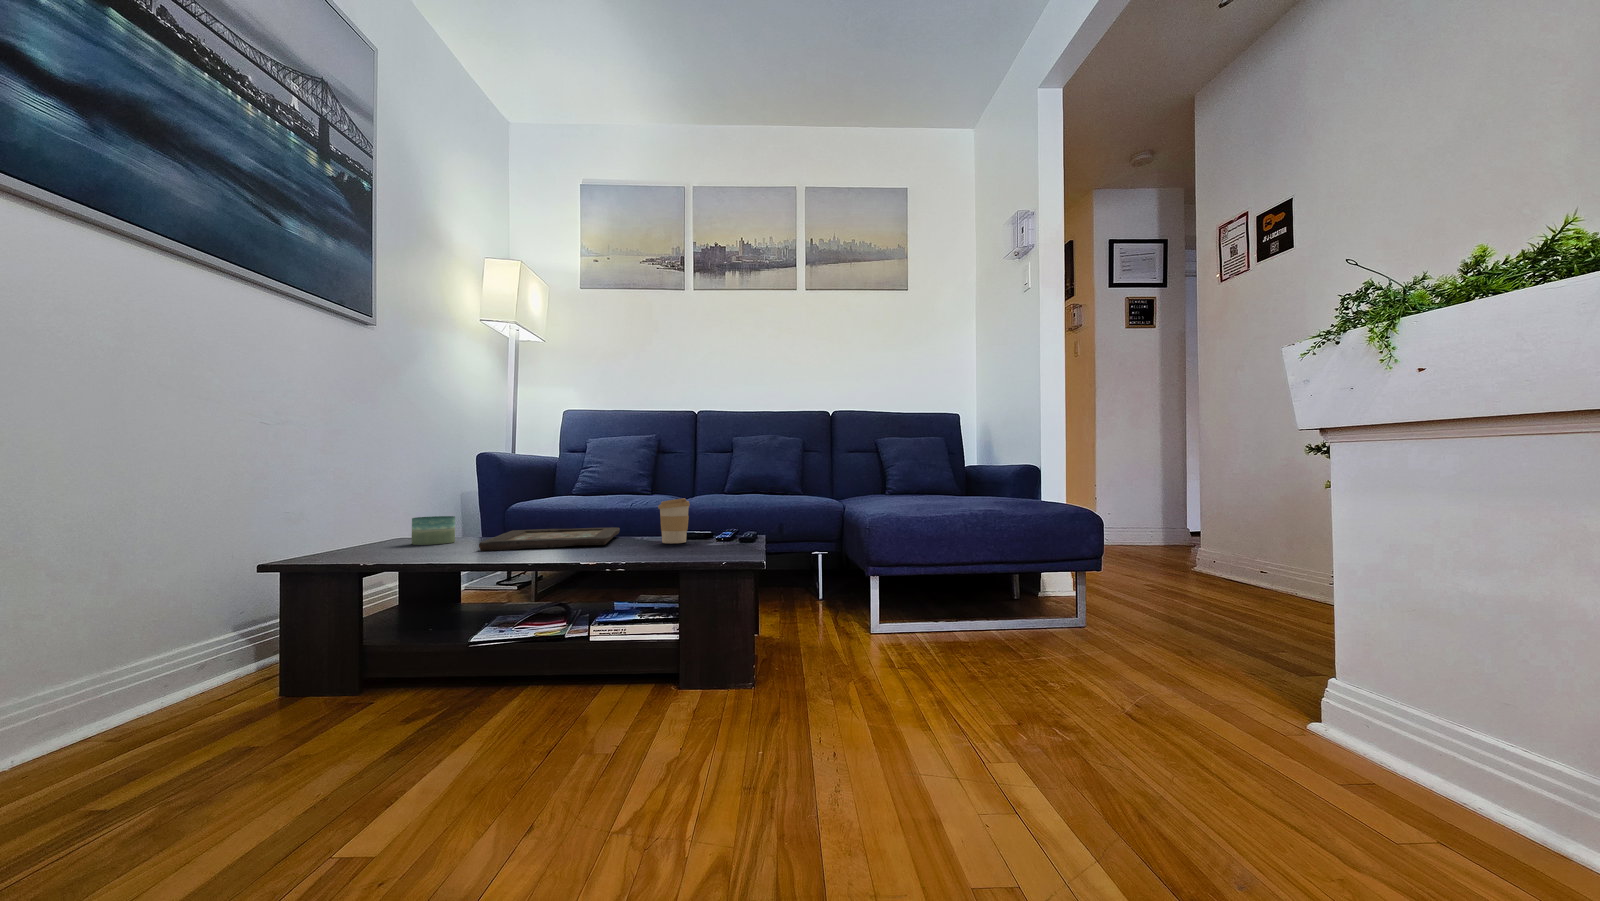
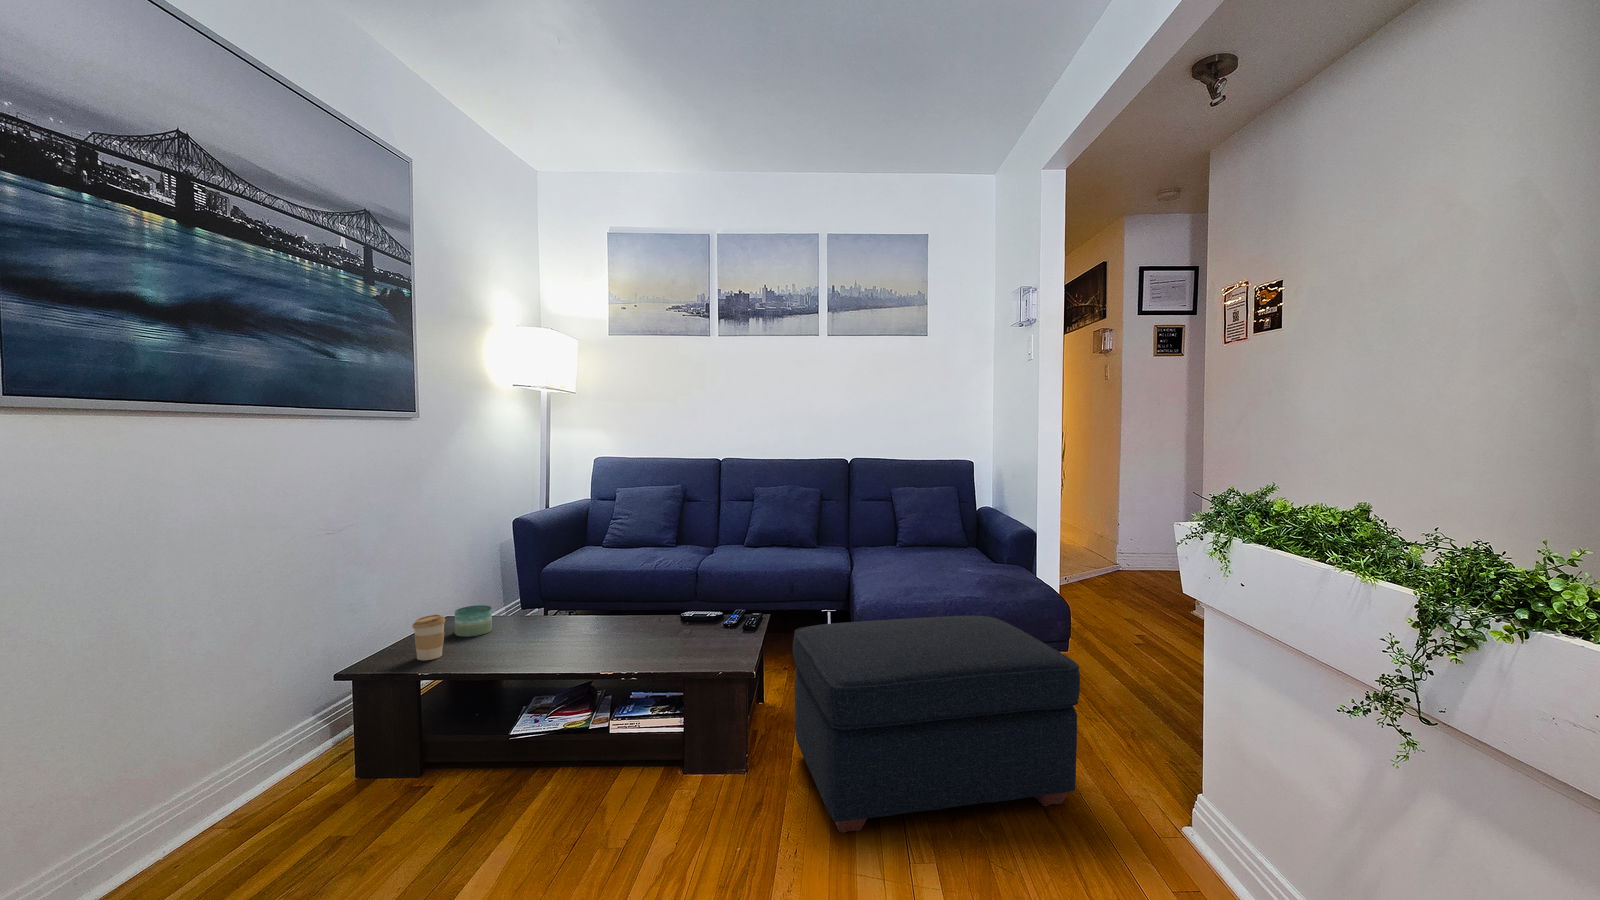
coffee cup: present [658,498,690,543] -> present [412,614,445,660]
ottoman: none [804,504,1128,709] -> present [793,616,1080,832]
decorative tray: present [479,527,620,551] -> none [509,615,635,658]

